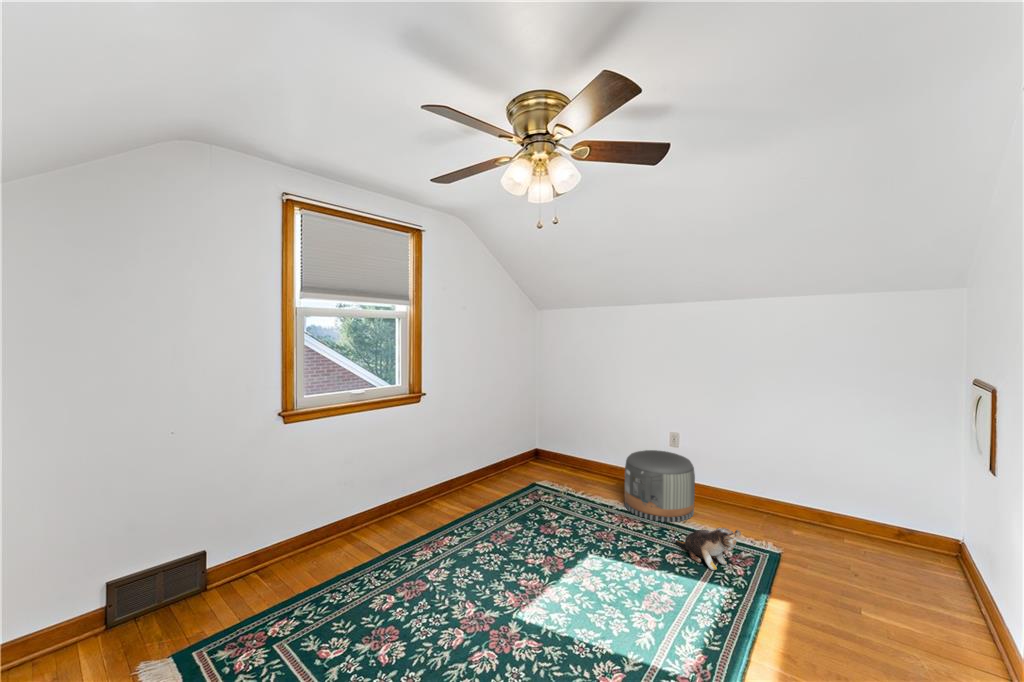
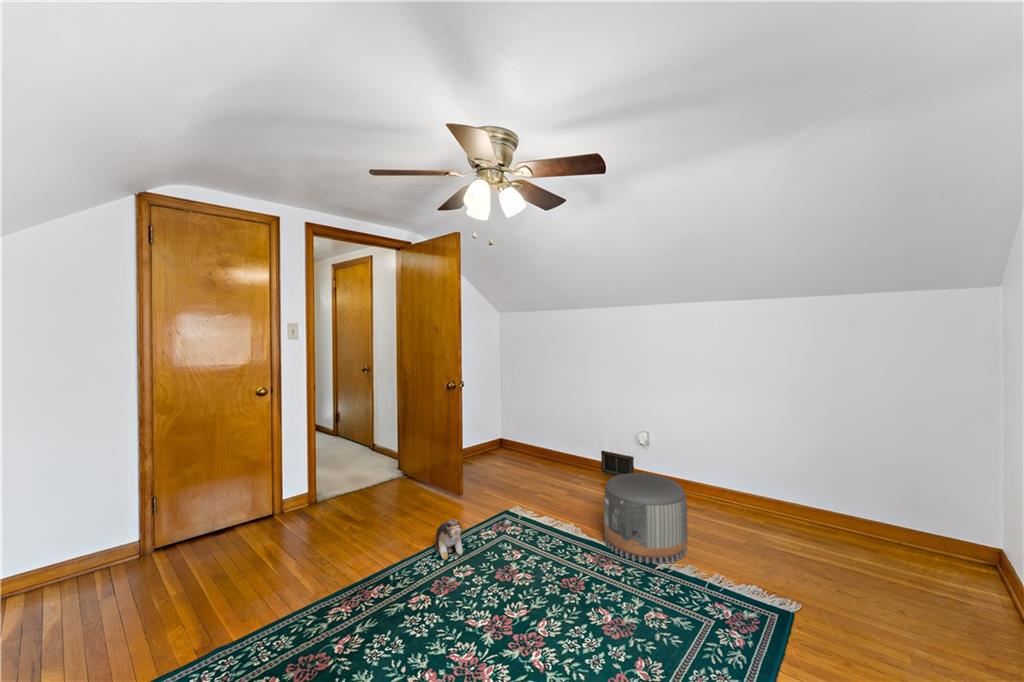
plush toy: present [675,527,741,570] -> present [435,519,464,560]

